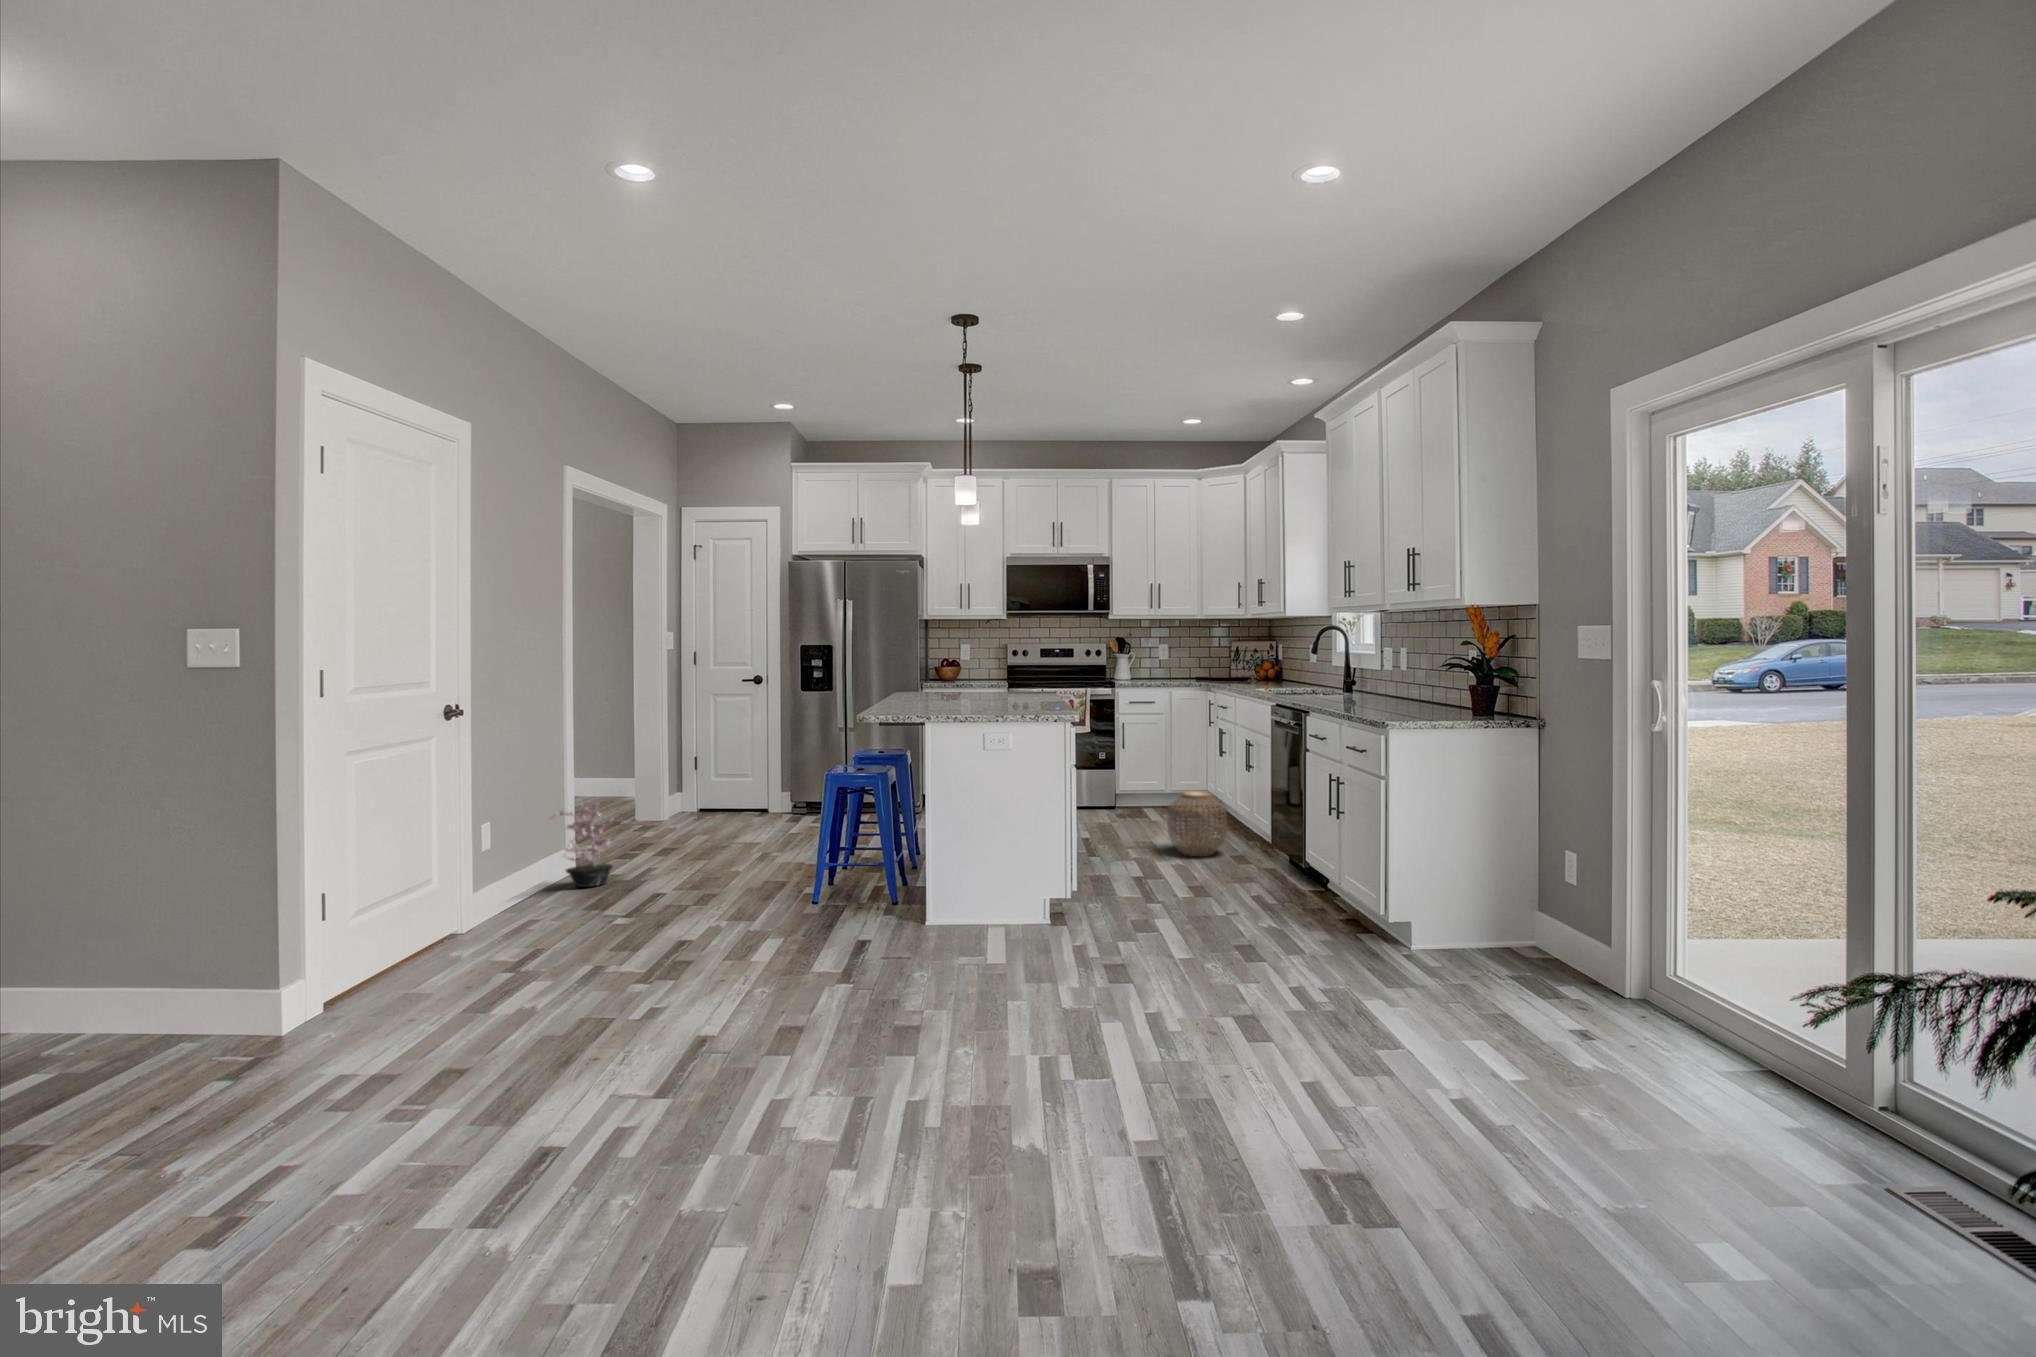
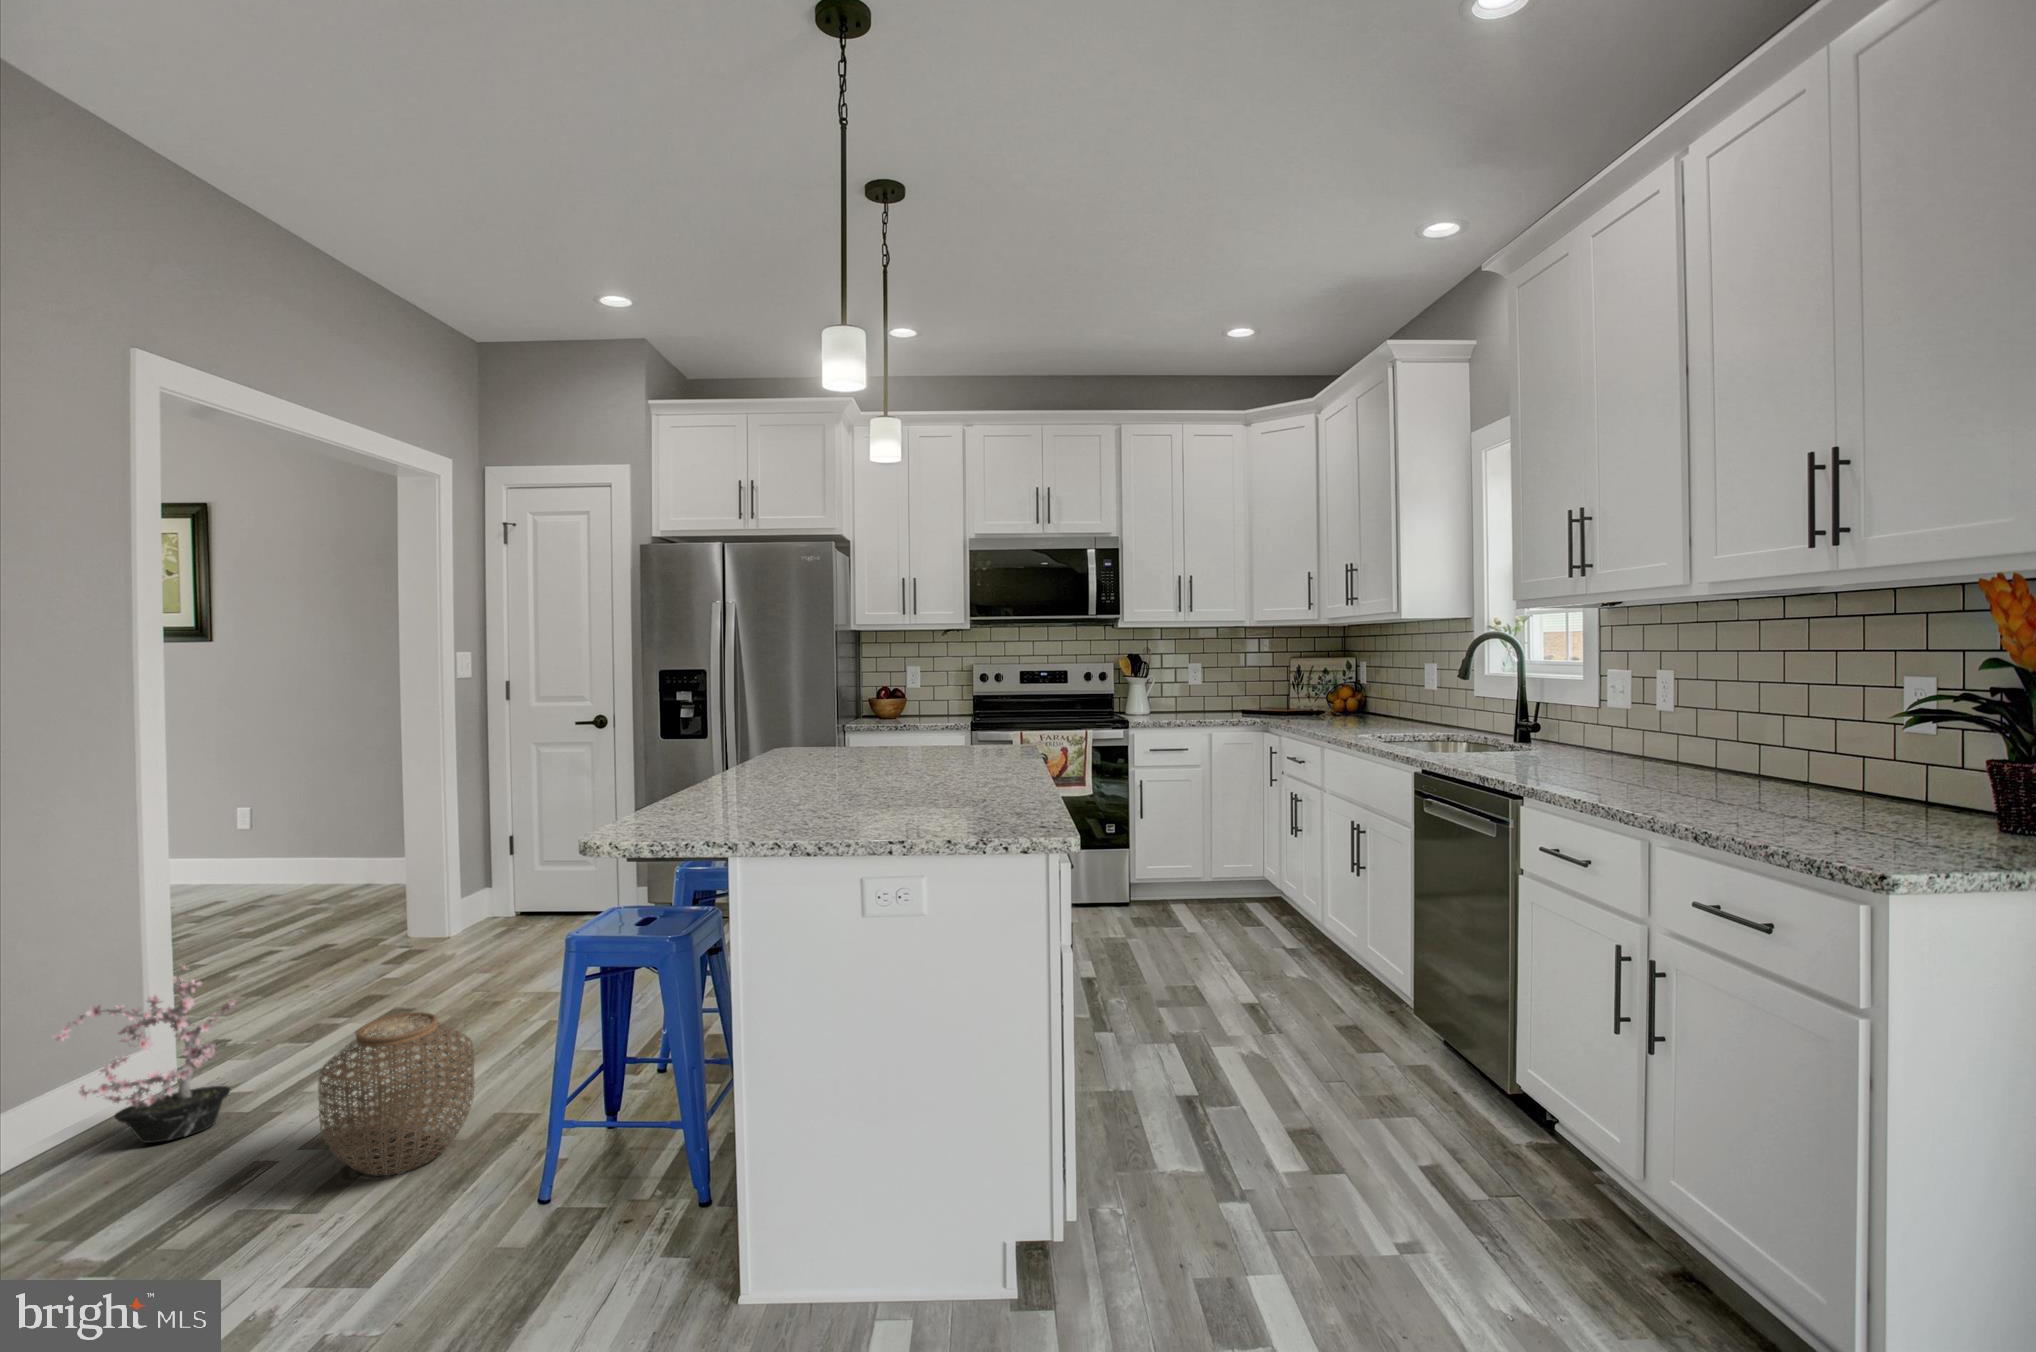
woven basket: present [1167,791,1227,856] -> present [318,1012,474,1175]

